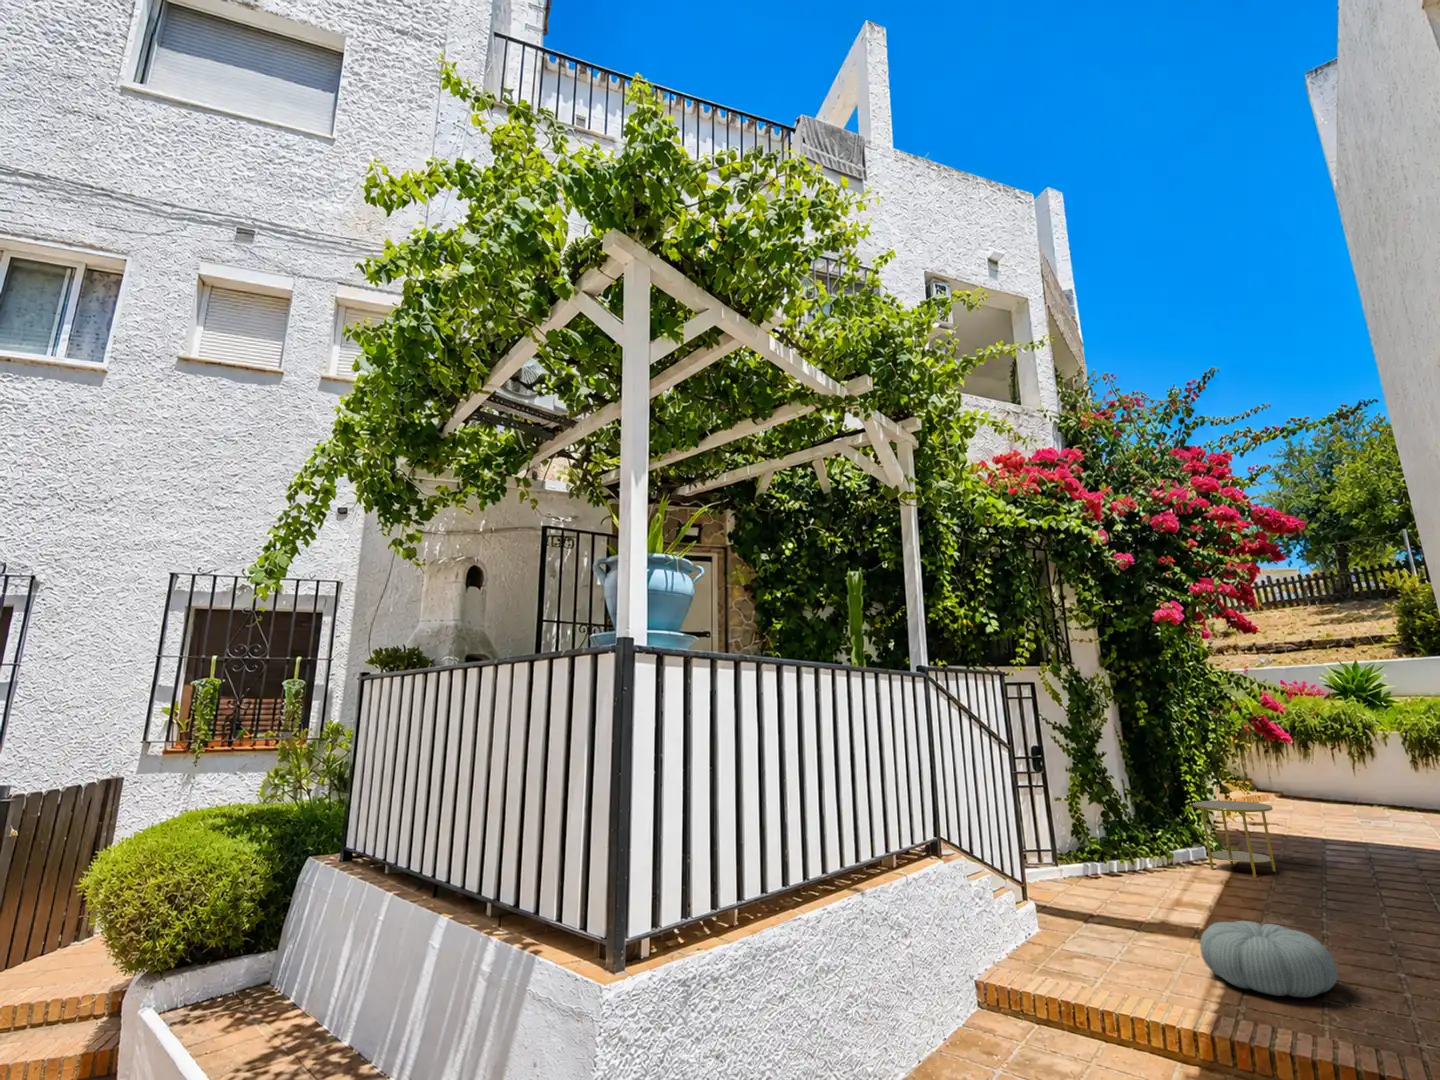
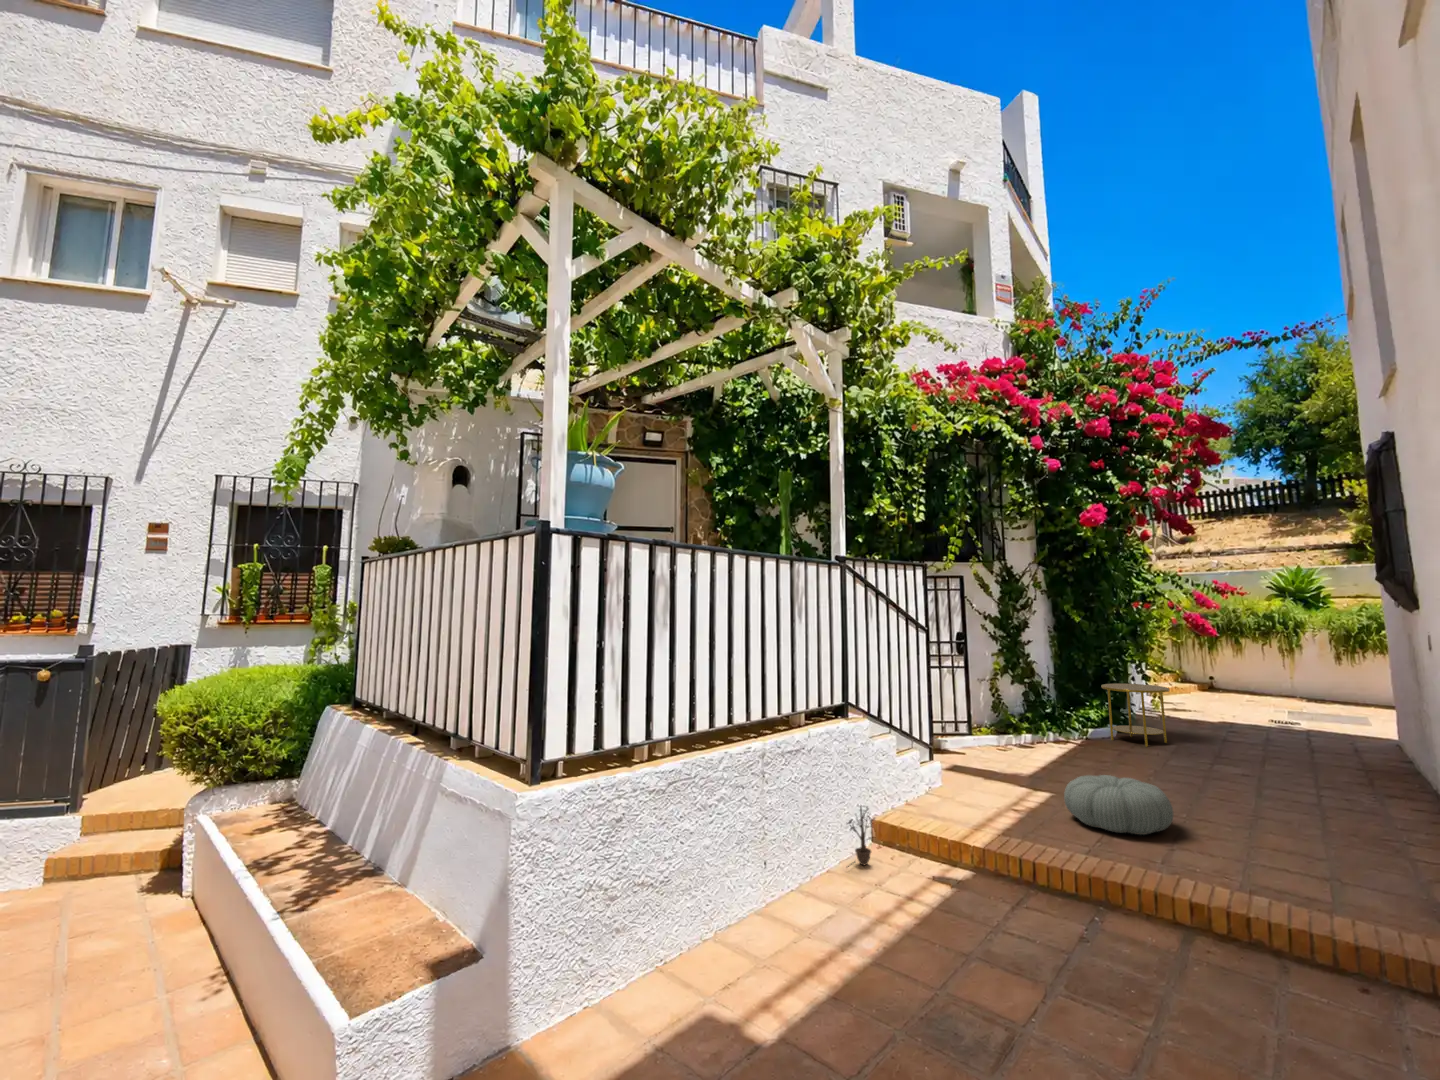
decorative plant: none [958,970,992,1054] -> present [847,806,875,867]

